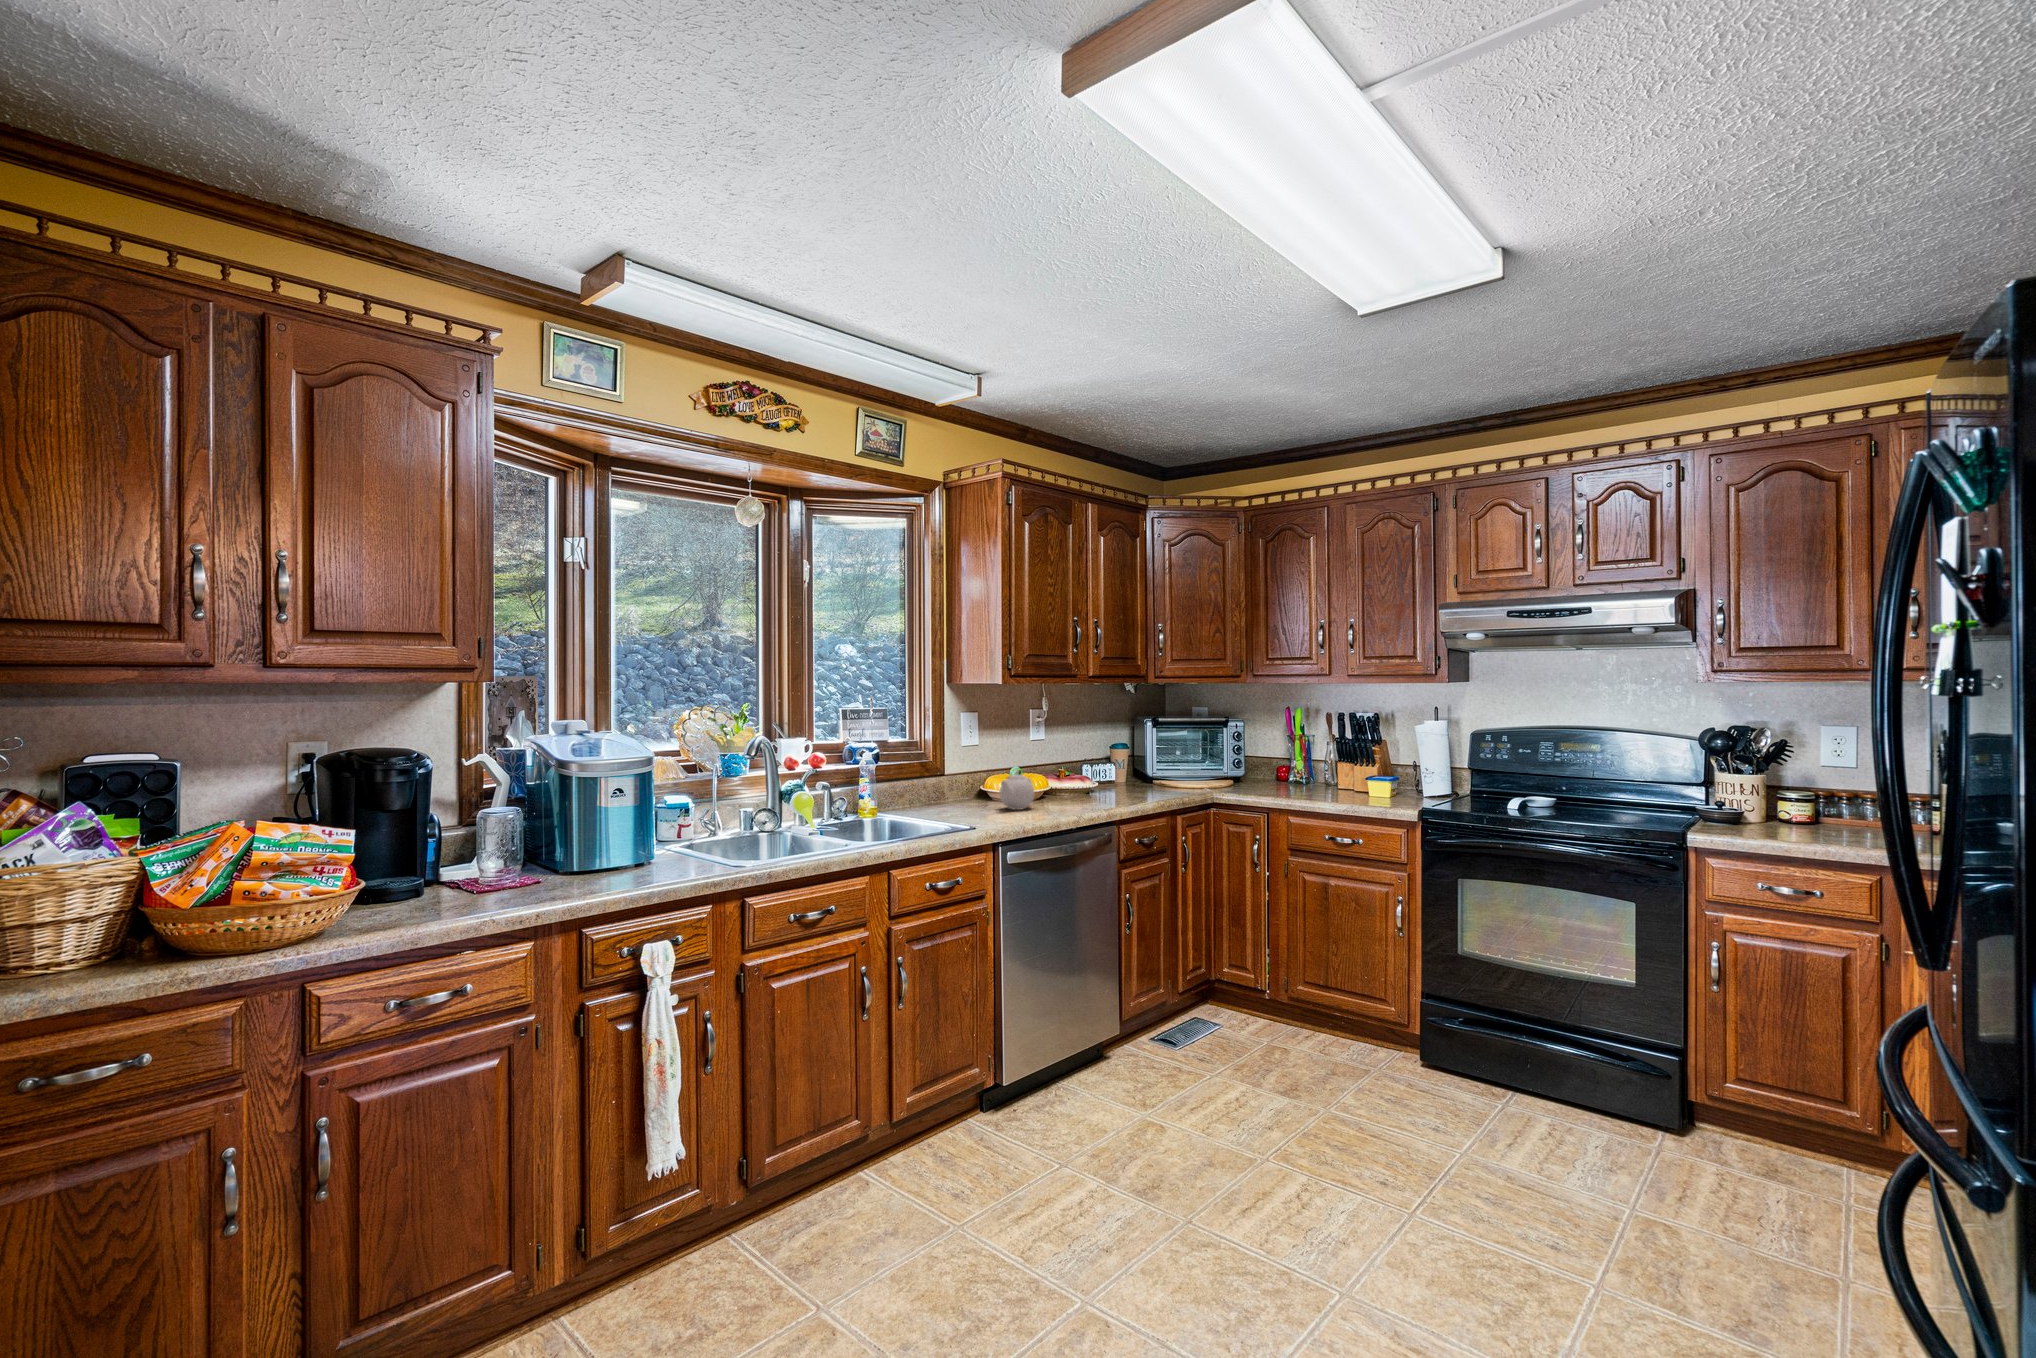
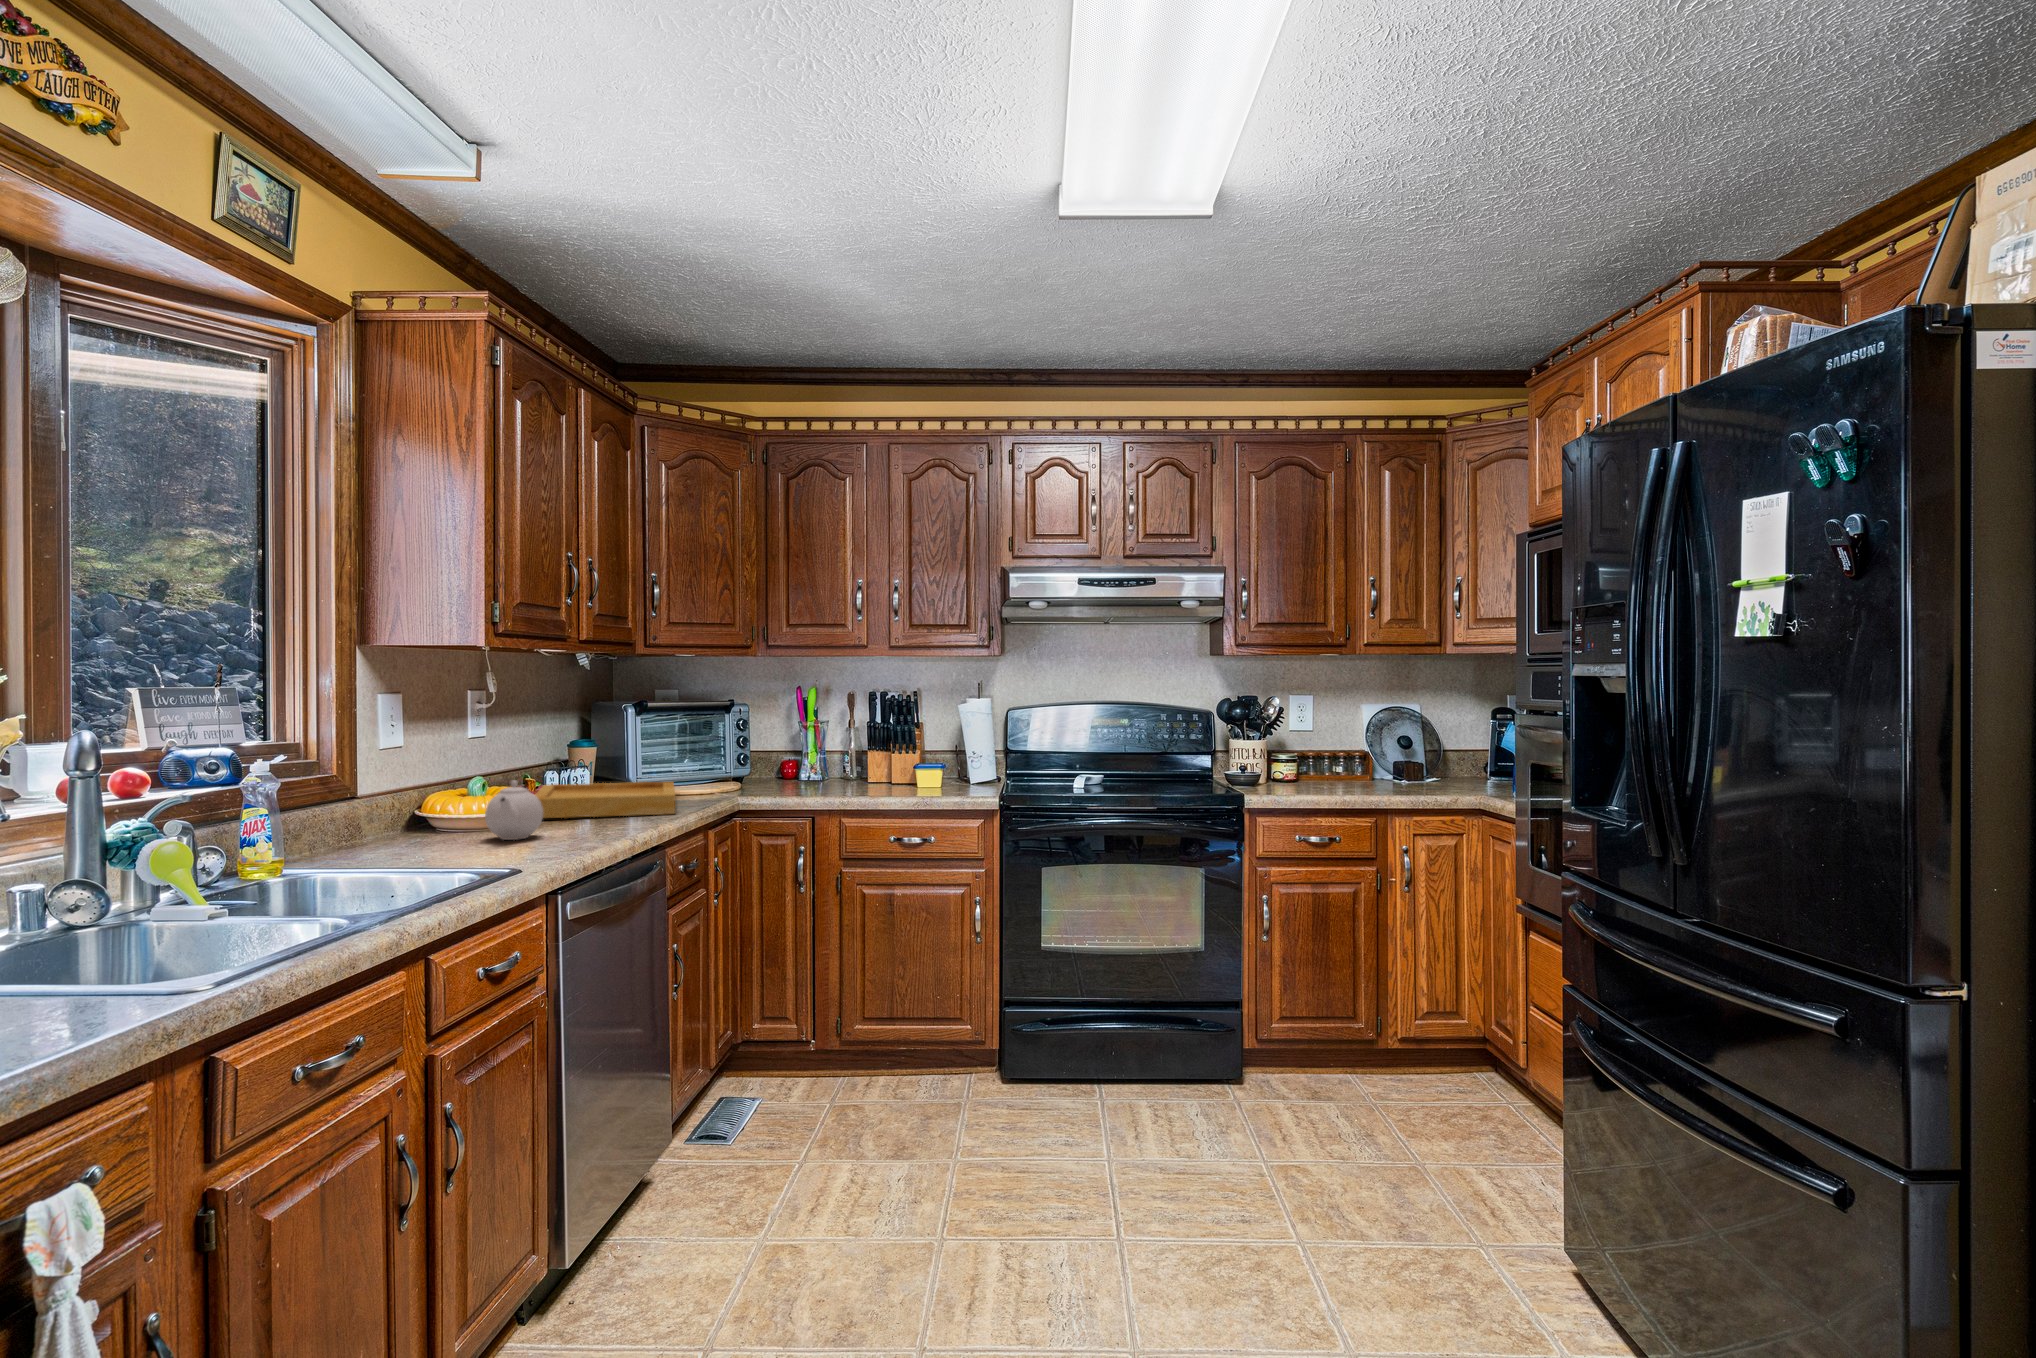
tray: none [1046,775,1161,802] -> present [535,782,675,818]

